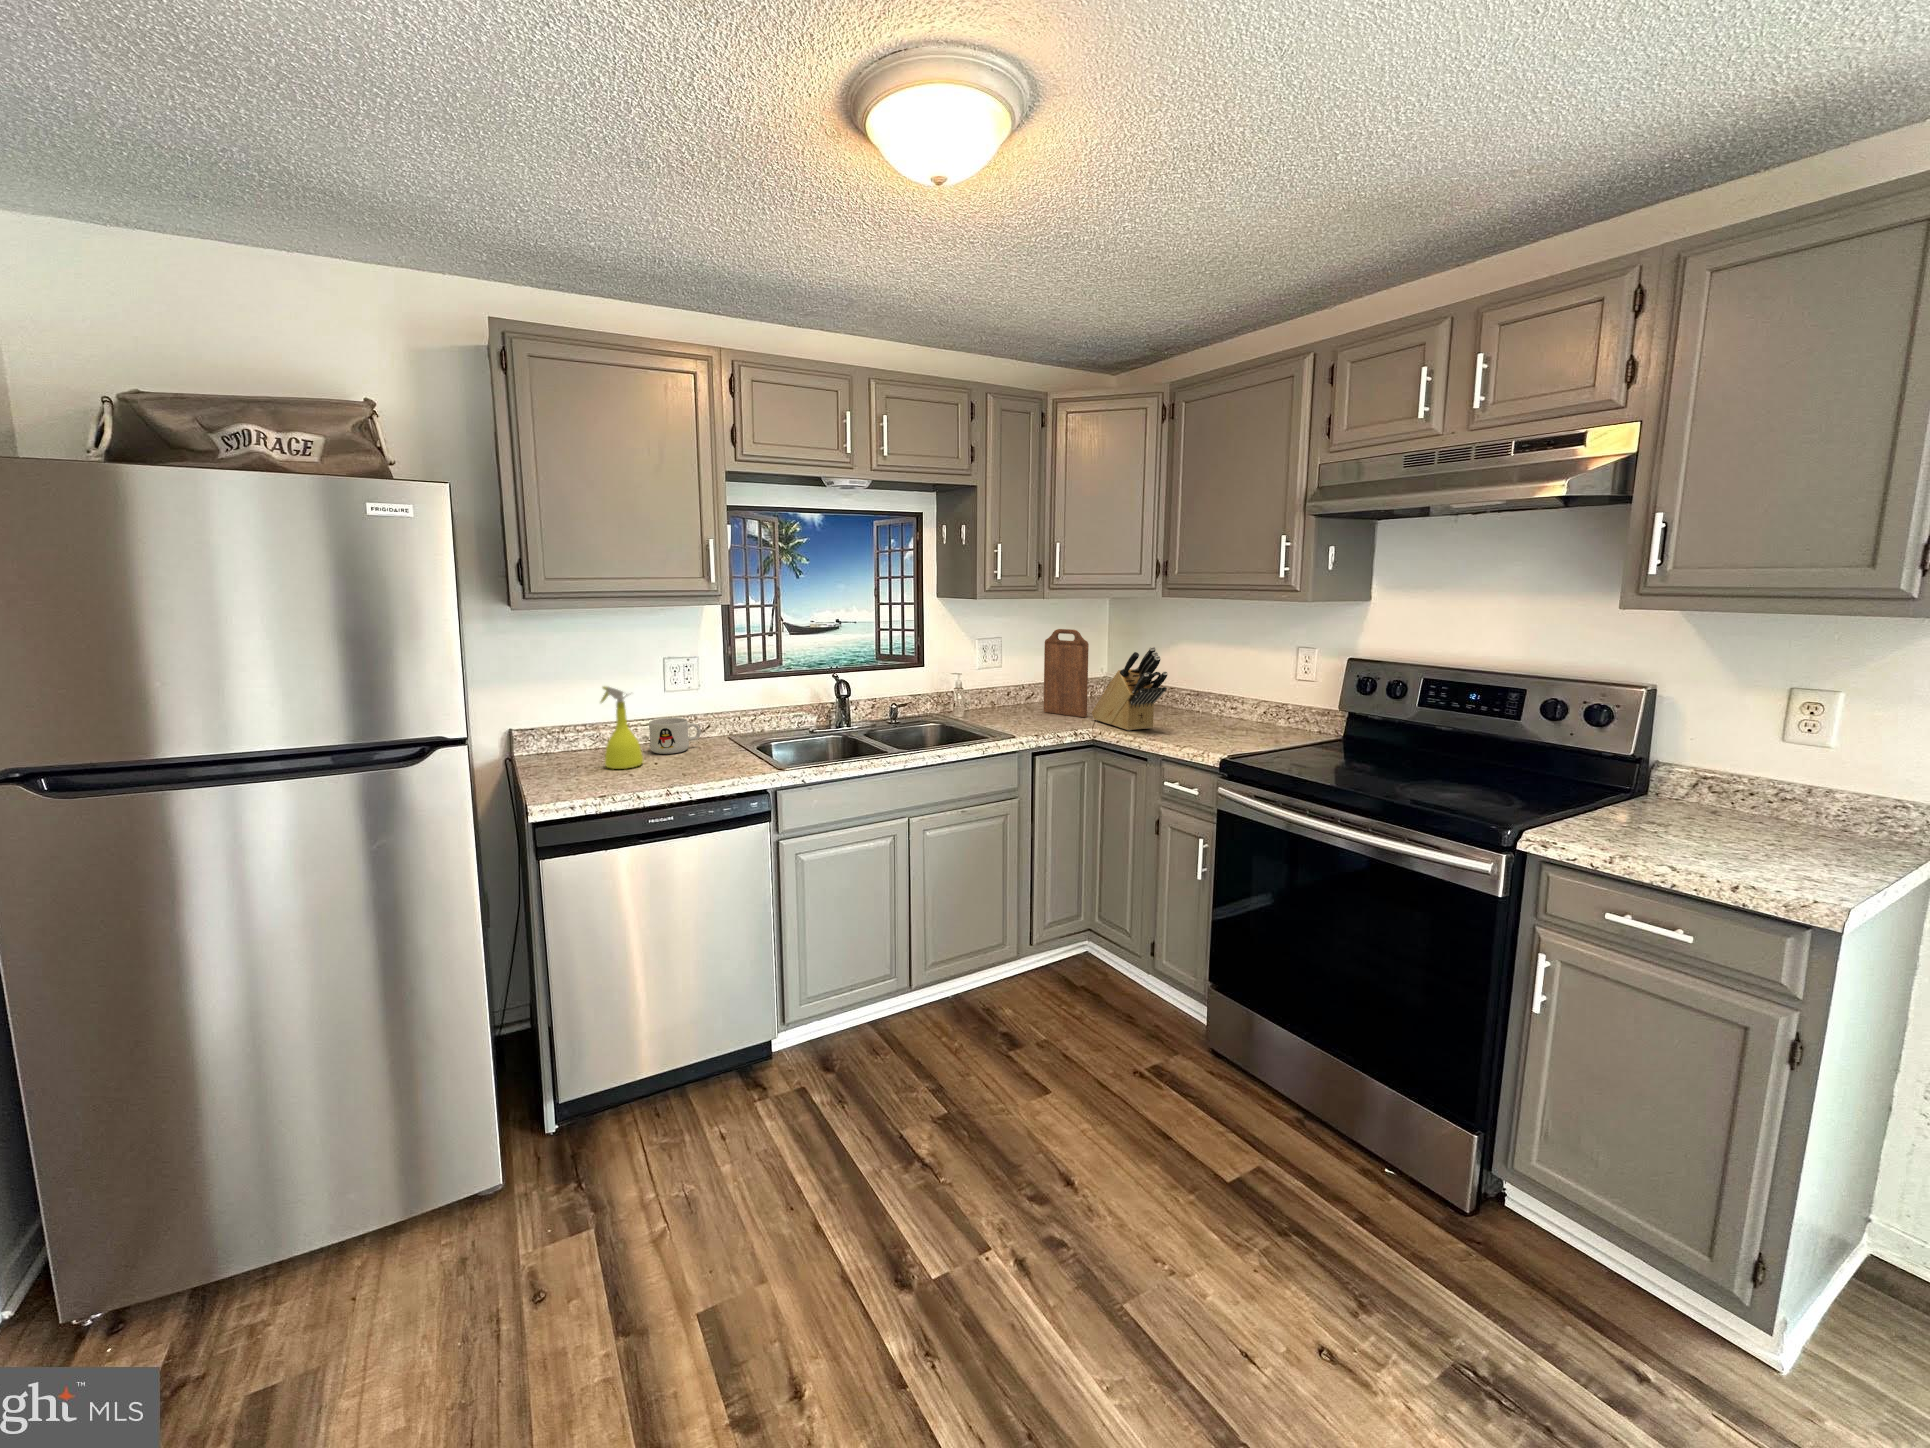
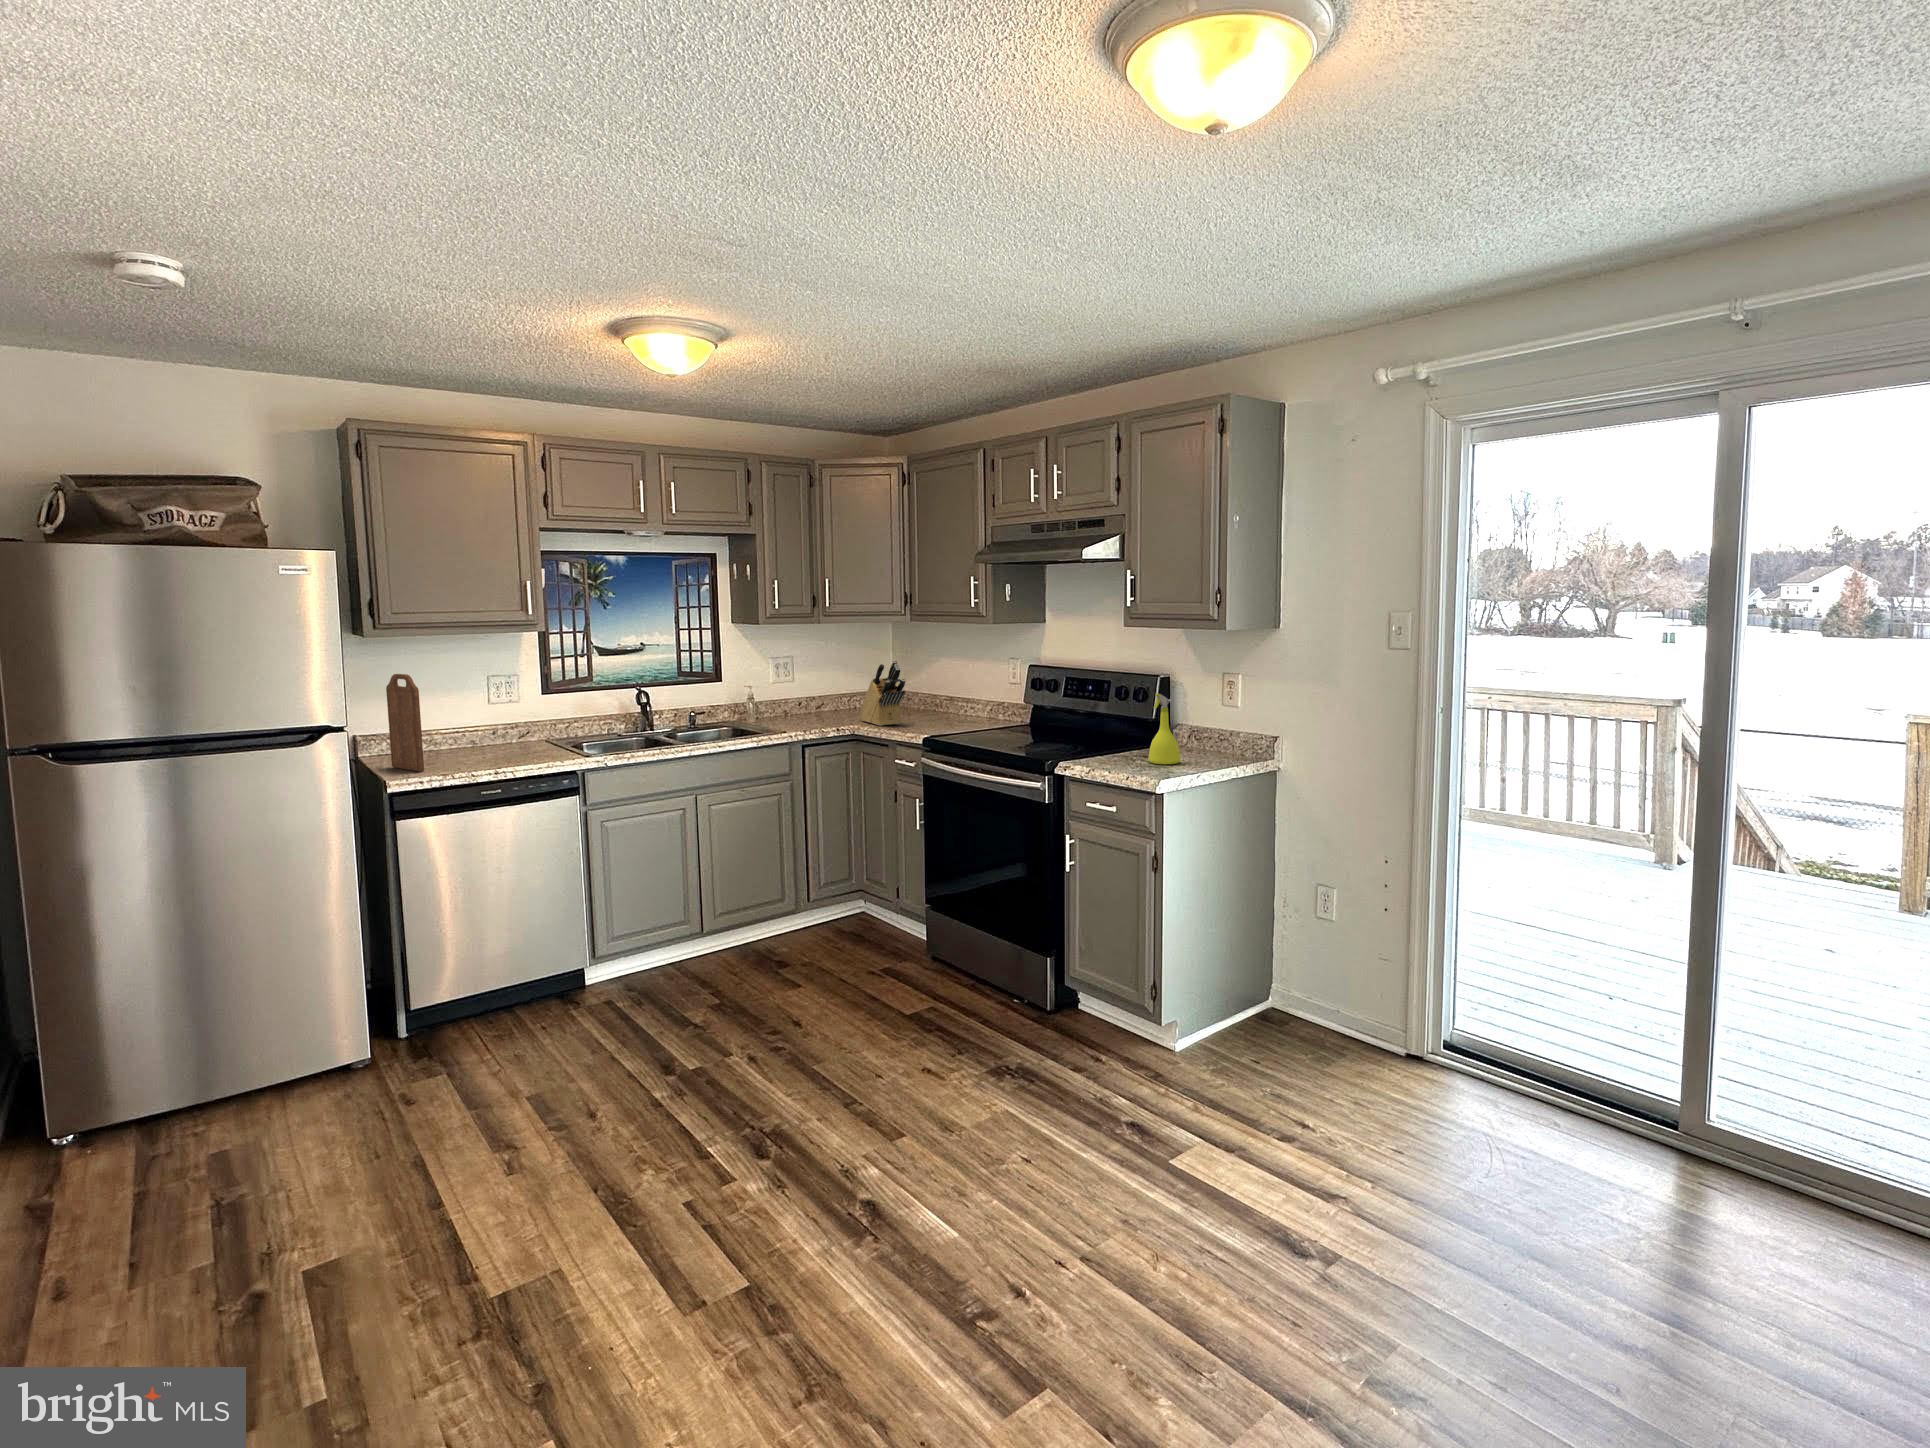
cutting board: present [1044,629,1089,717] -> present [386,674,424,772]
spray bottle: present [601,686,643,769] -> present [1148,694,1180,765]
mug: present [649,718,701,754] -> none [476,724,521,752]

